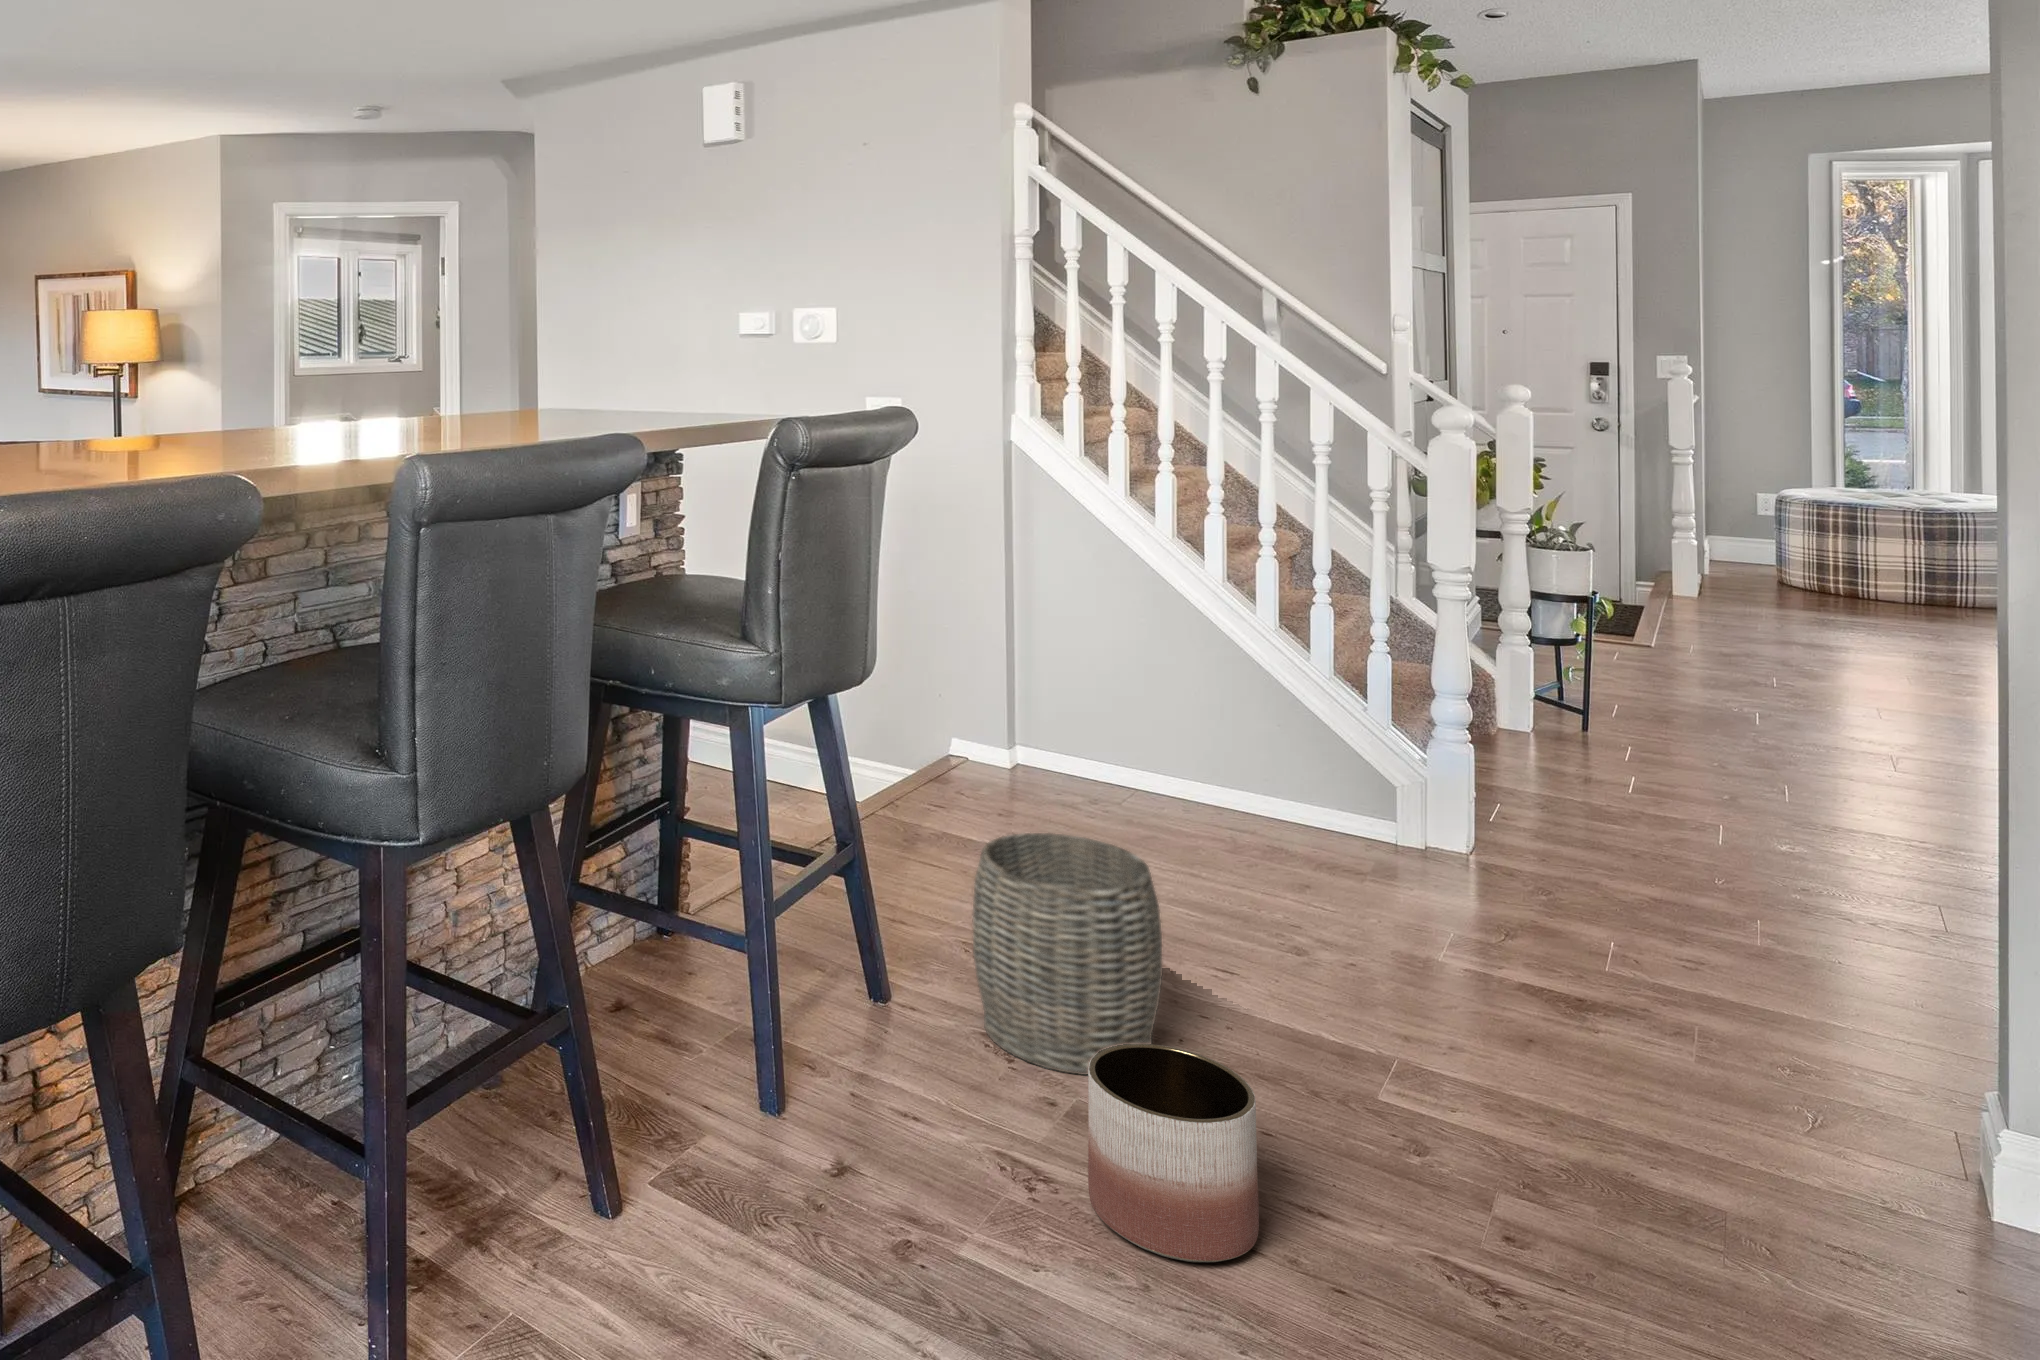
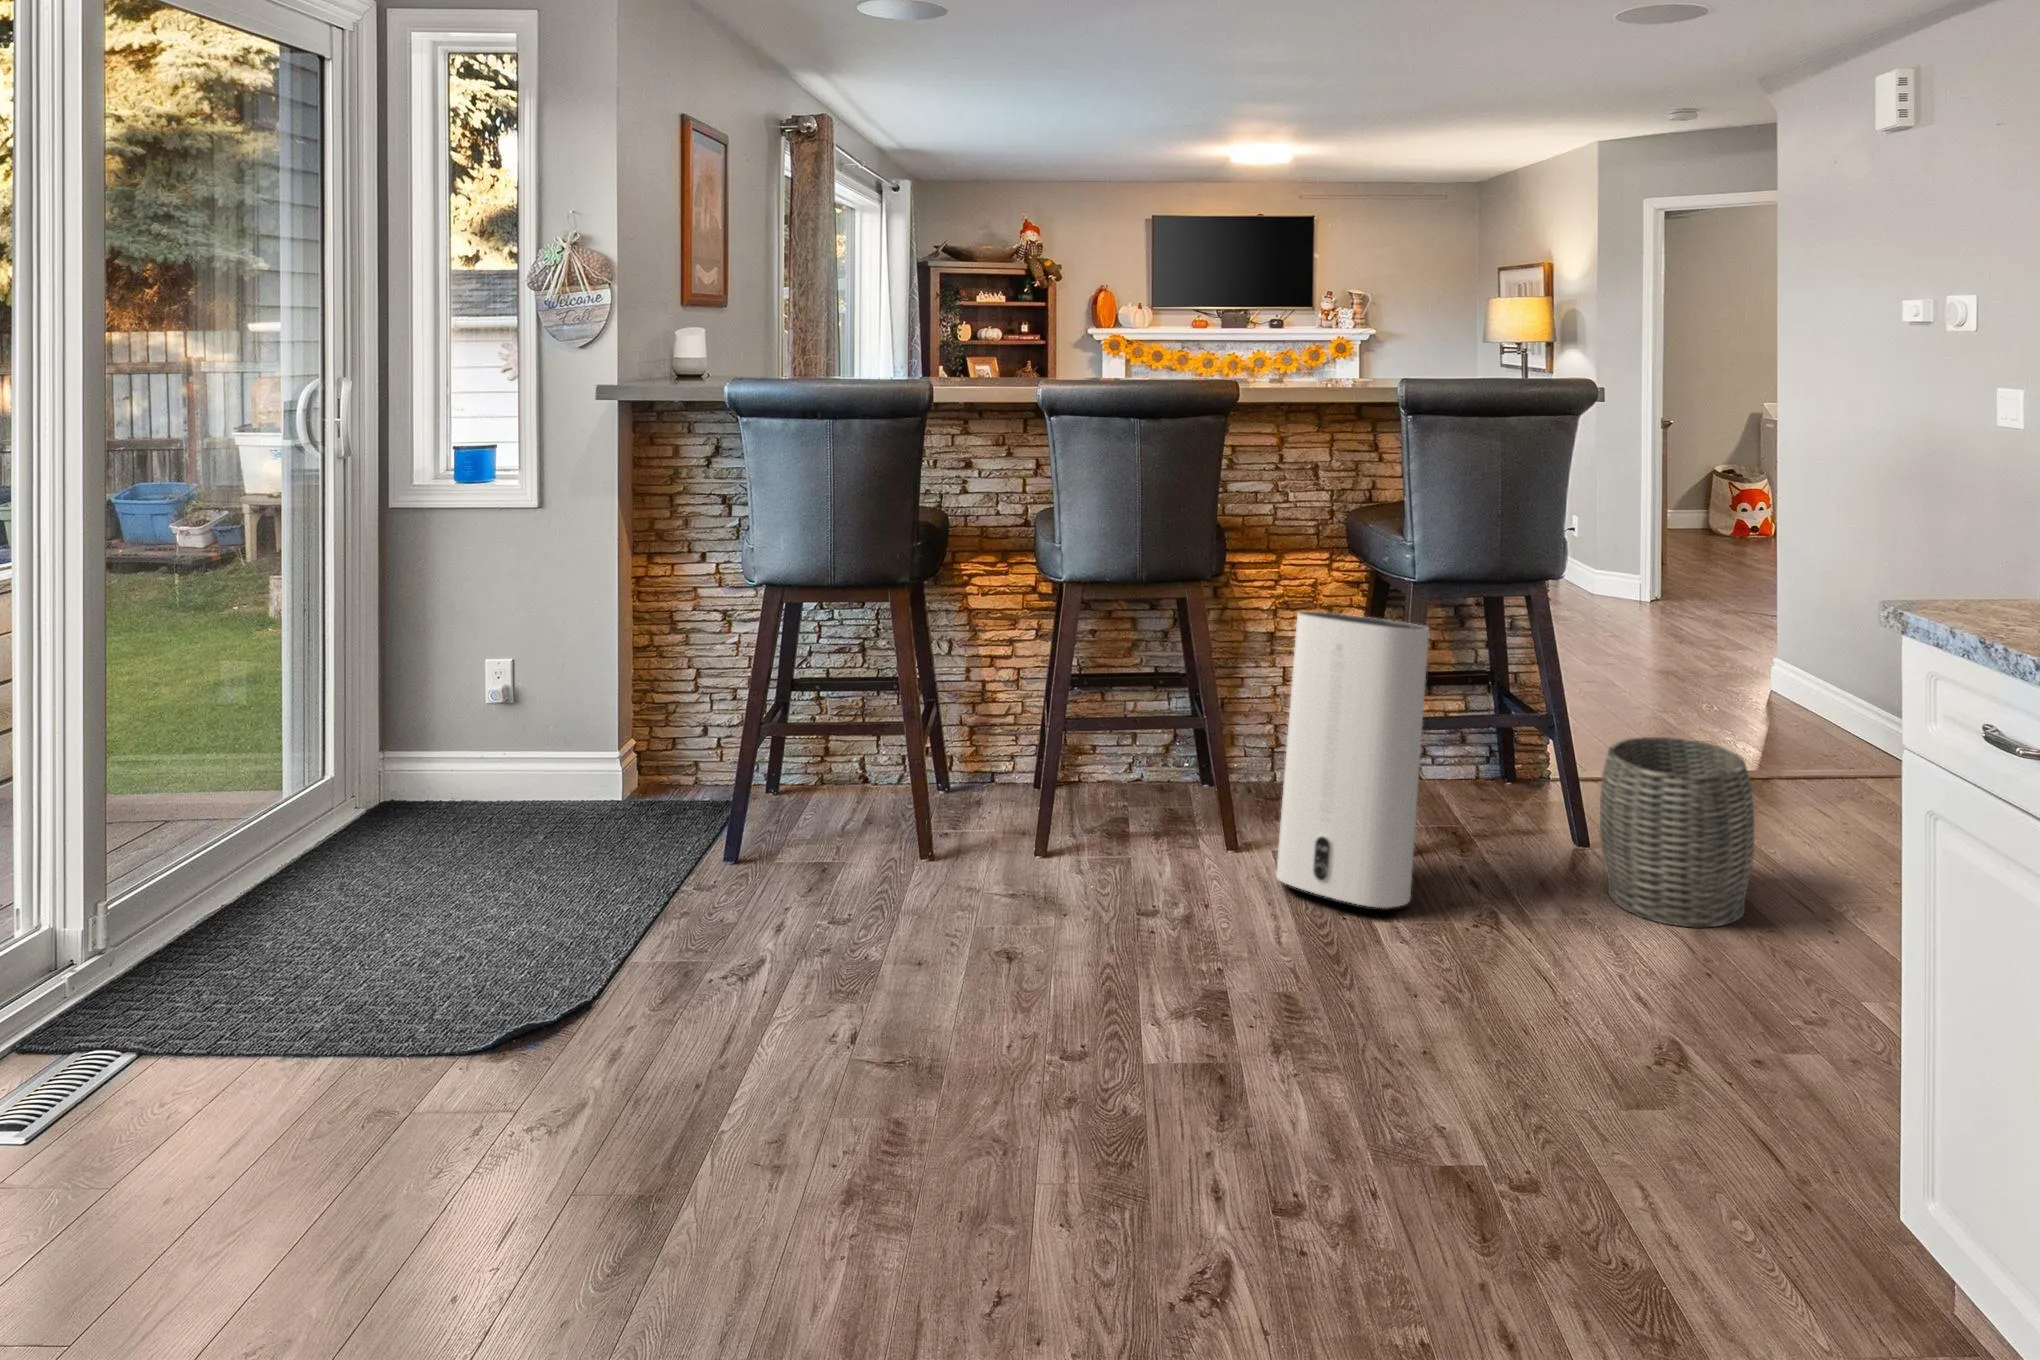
air purifier: none [716,771,953,1236] -> present [1276,612,1429,908]
planter: present [1088,1044,1259,1263] -> none [1460,846,1575,990]

